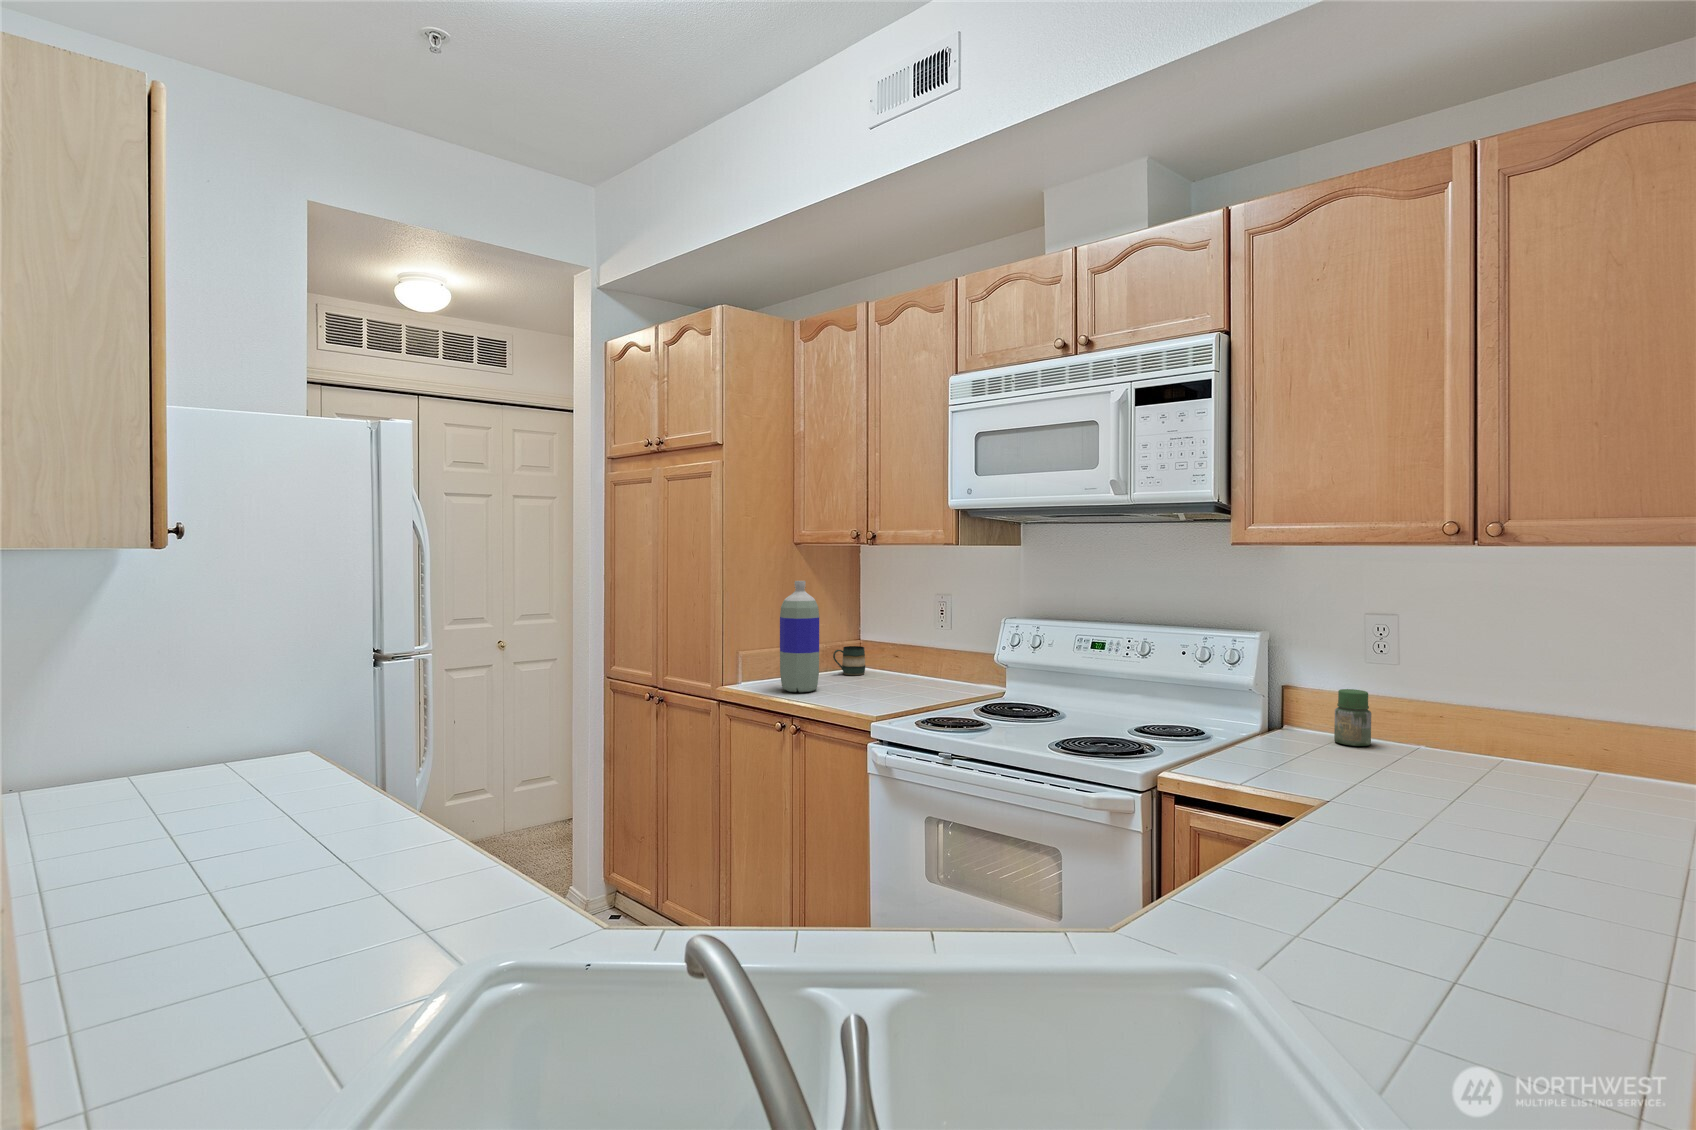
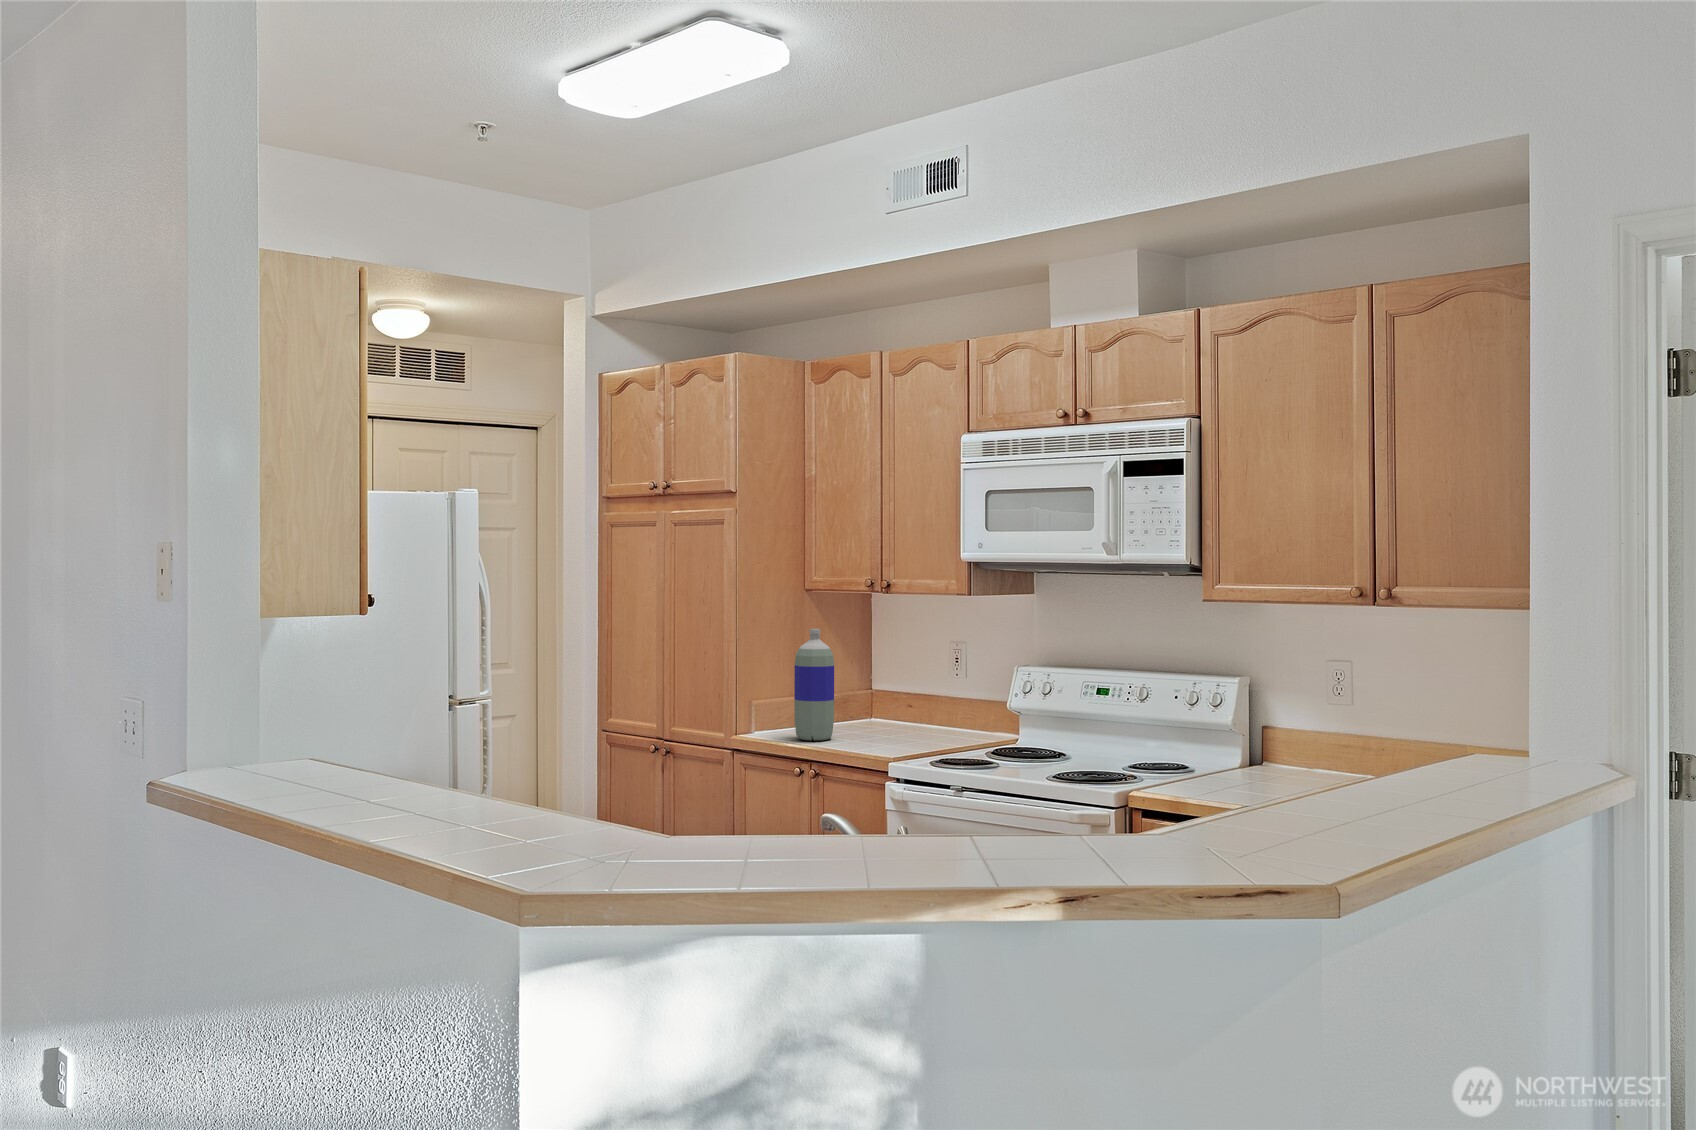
mug: present [833,646,865,675] -> none [846,696,879,726]
jar: present [1334,689,1371,746] -> none [1298,727,1327,776]

